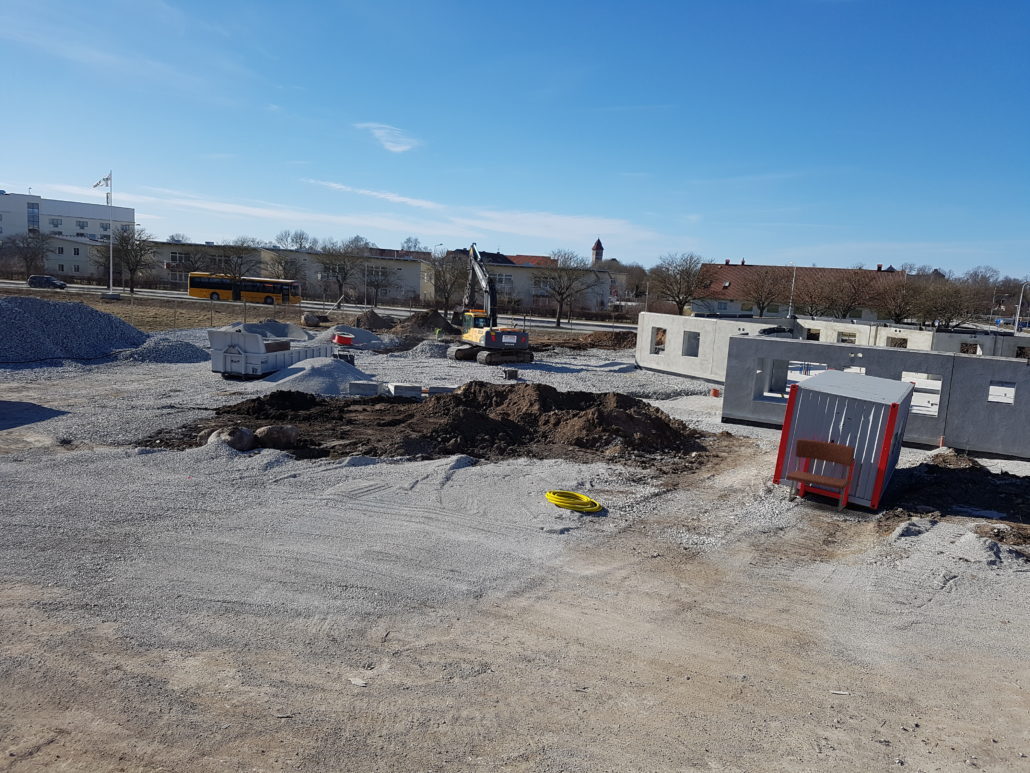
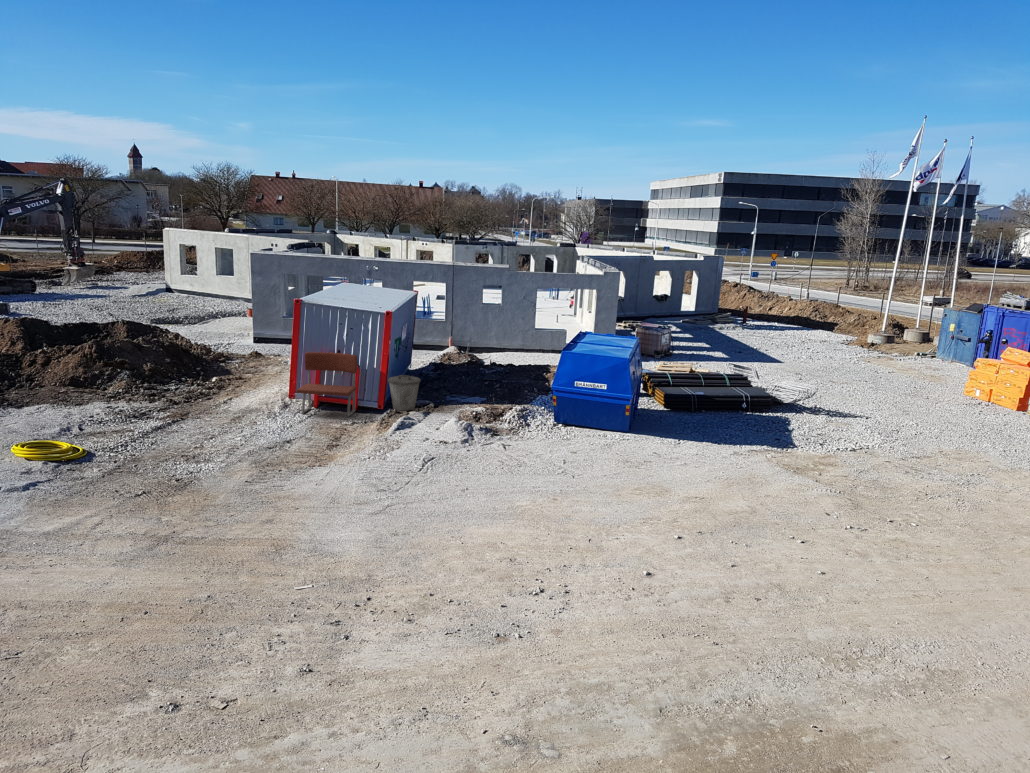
trash can: none [886,474,925,514] -> present [388,375,420,411]

